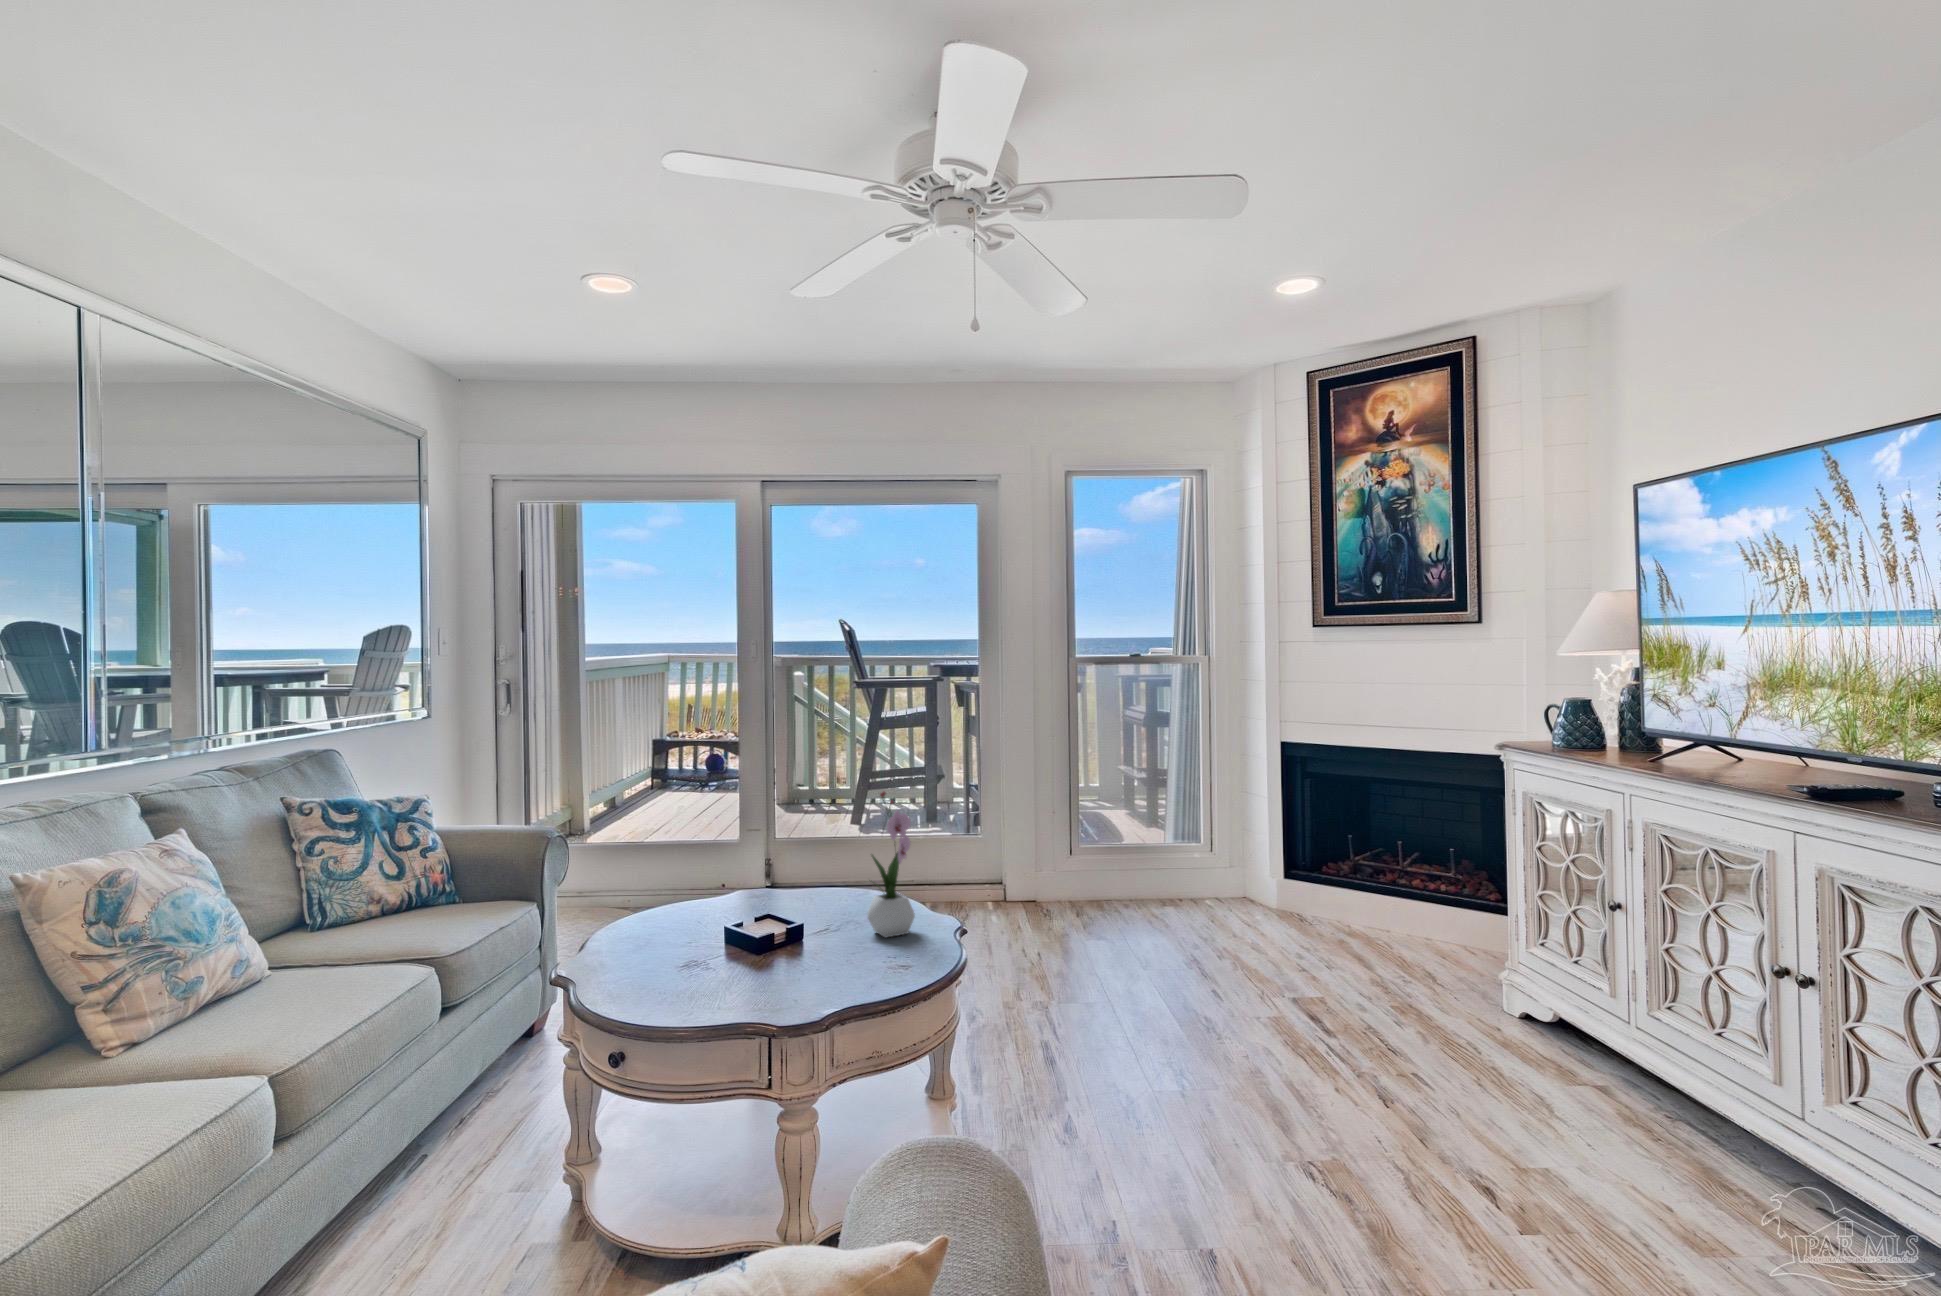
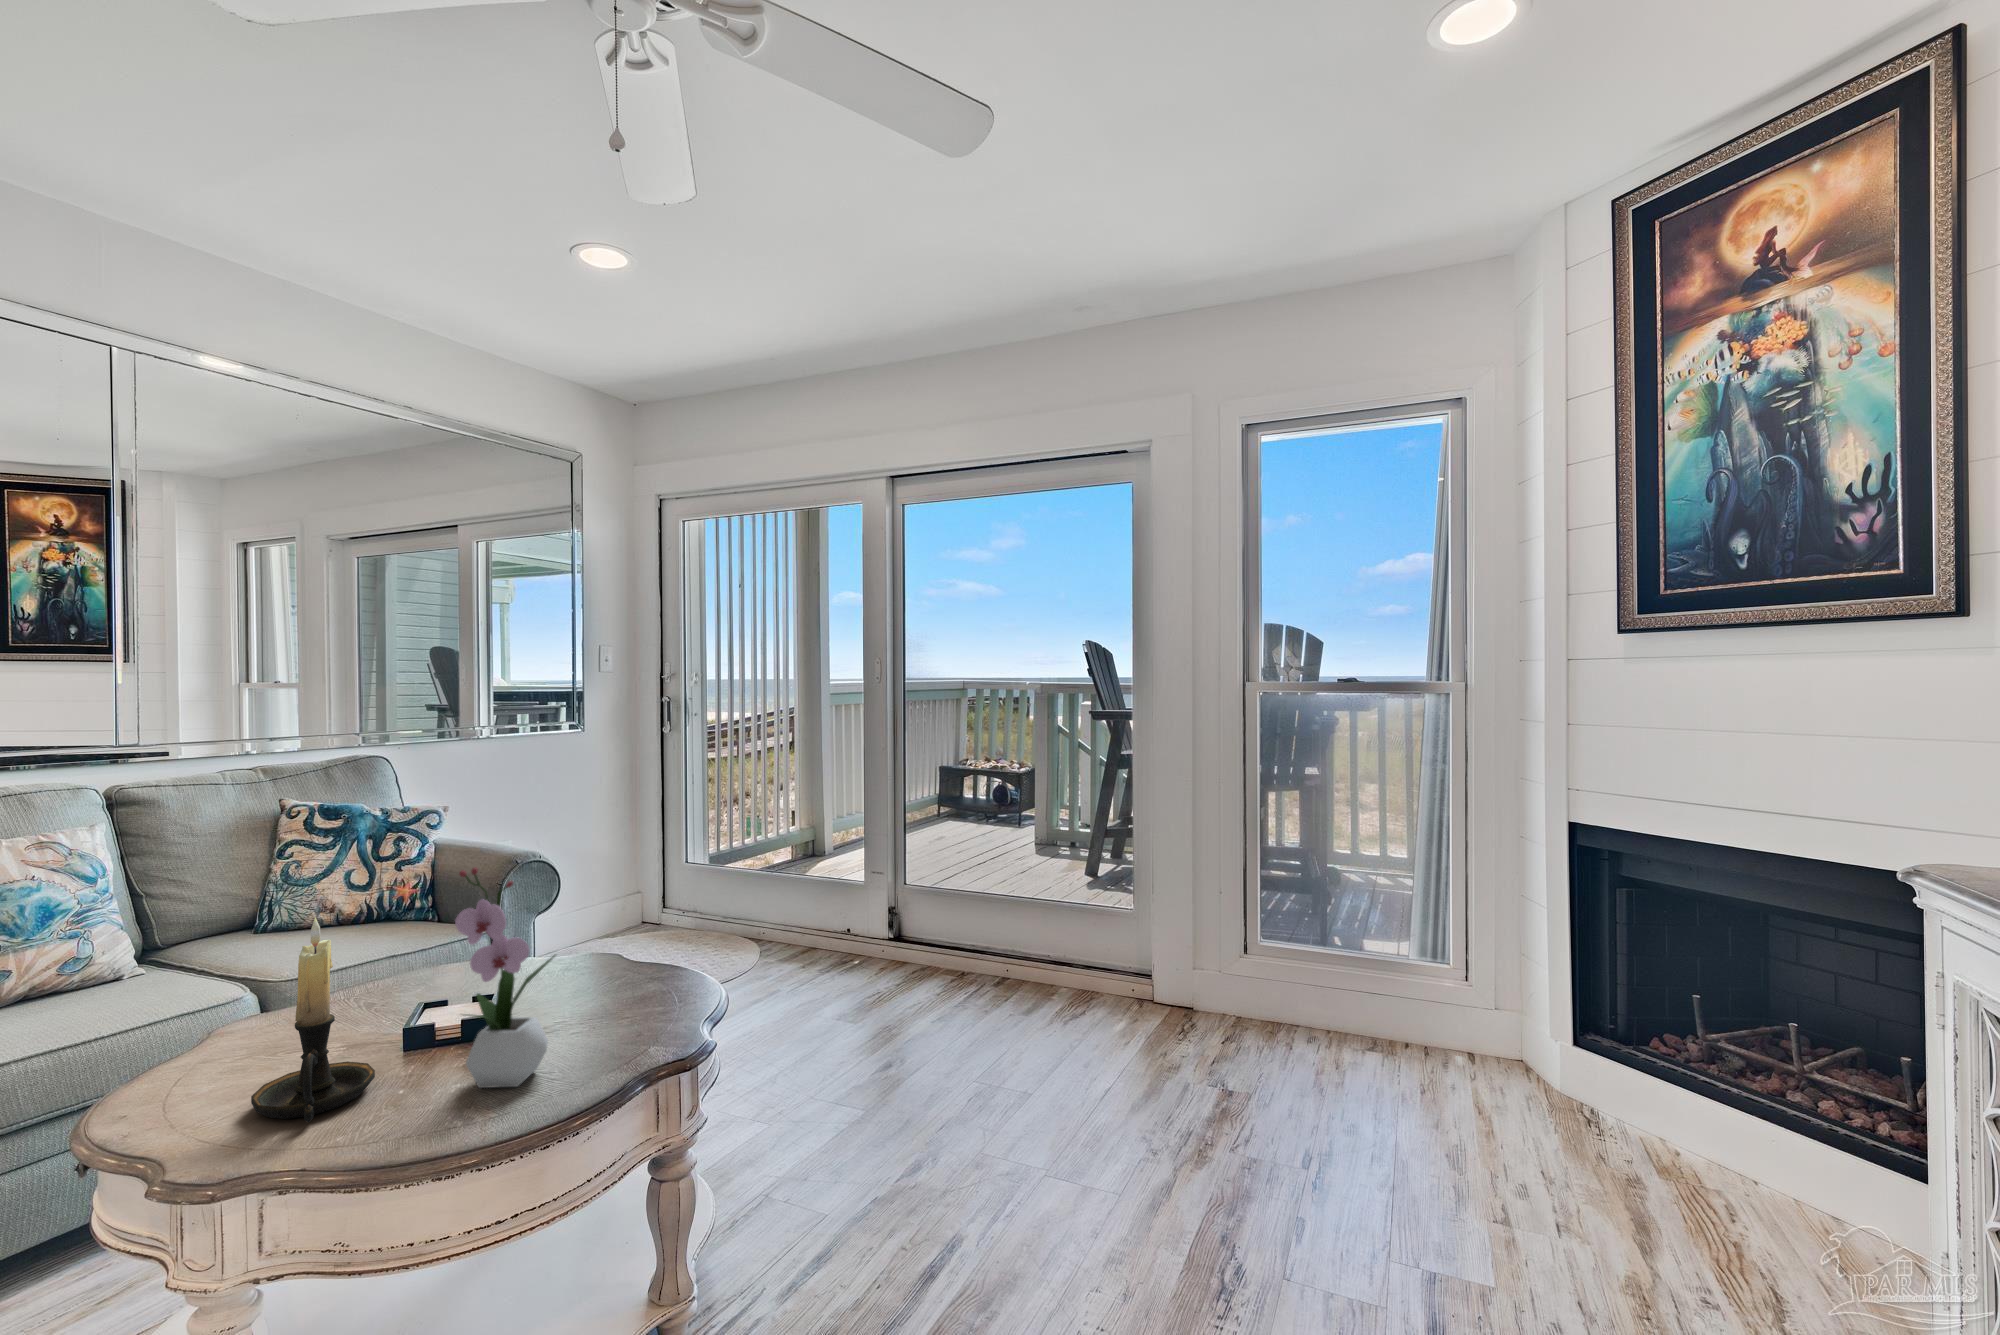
candle holder: none [763,831,843,967] -> present [251,917,375,1123]

